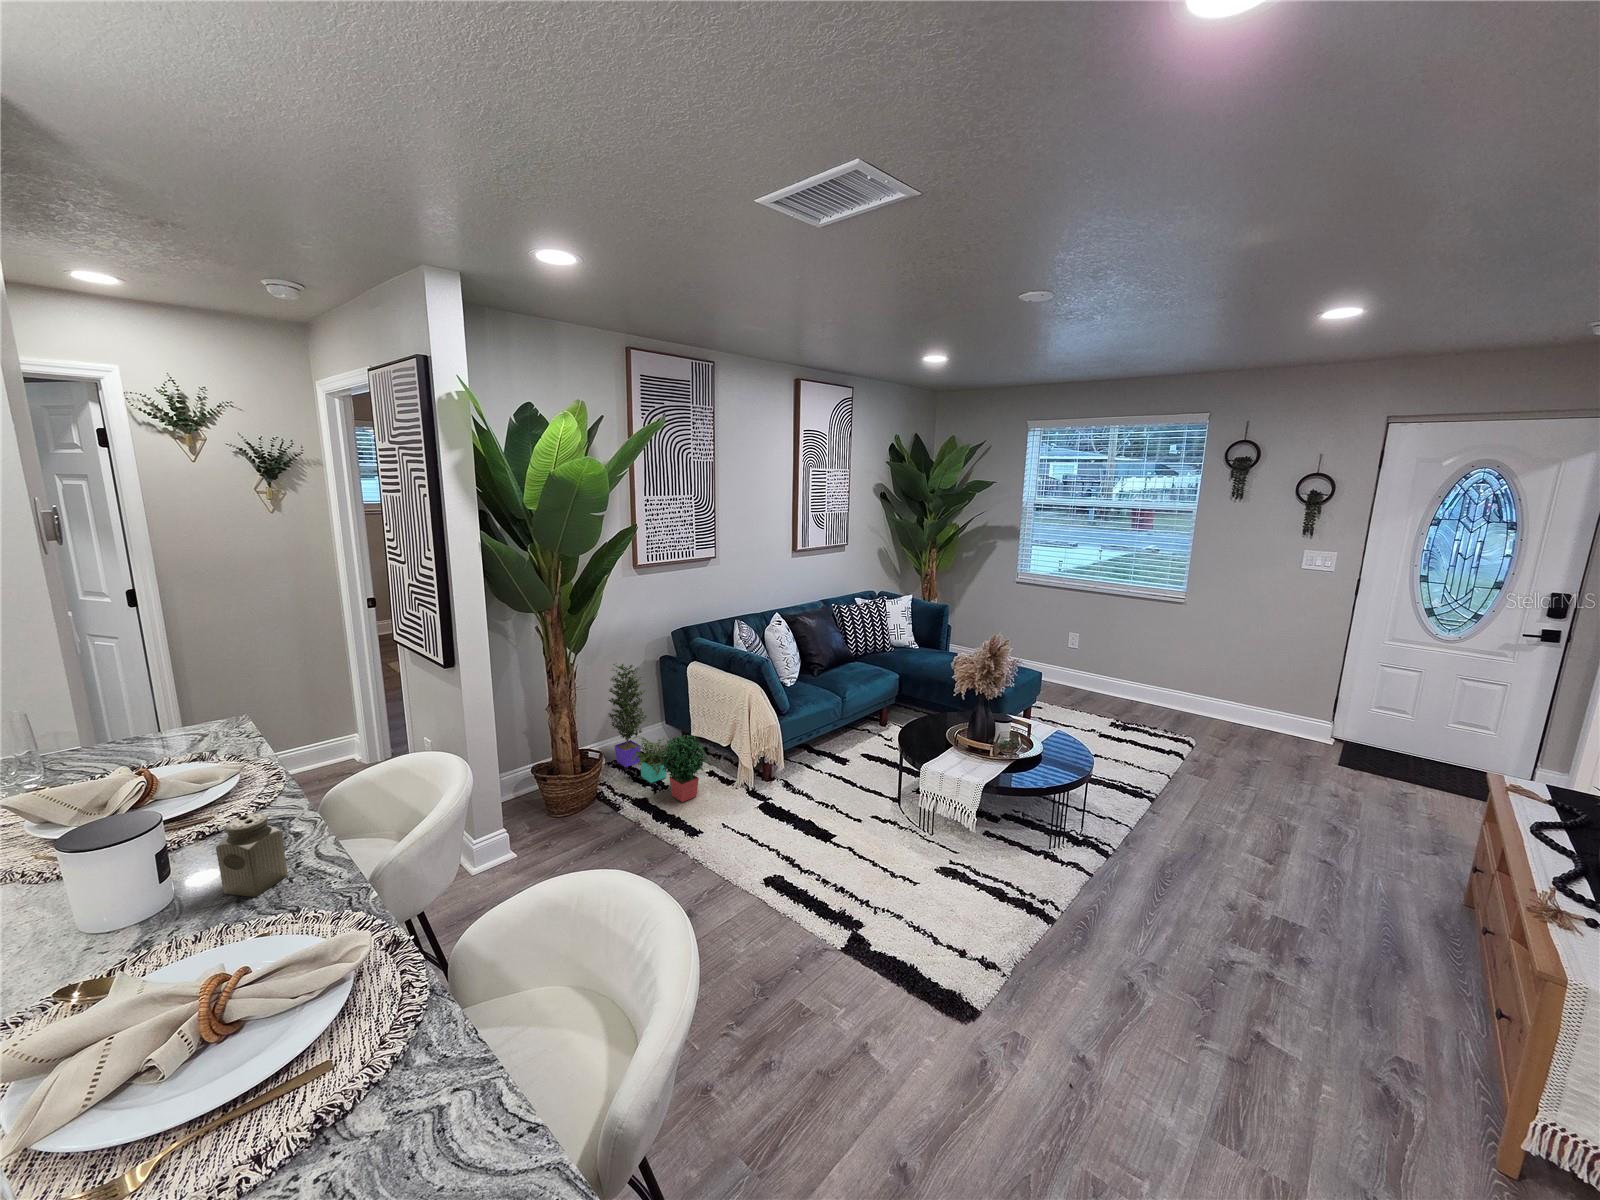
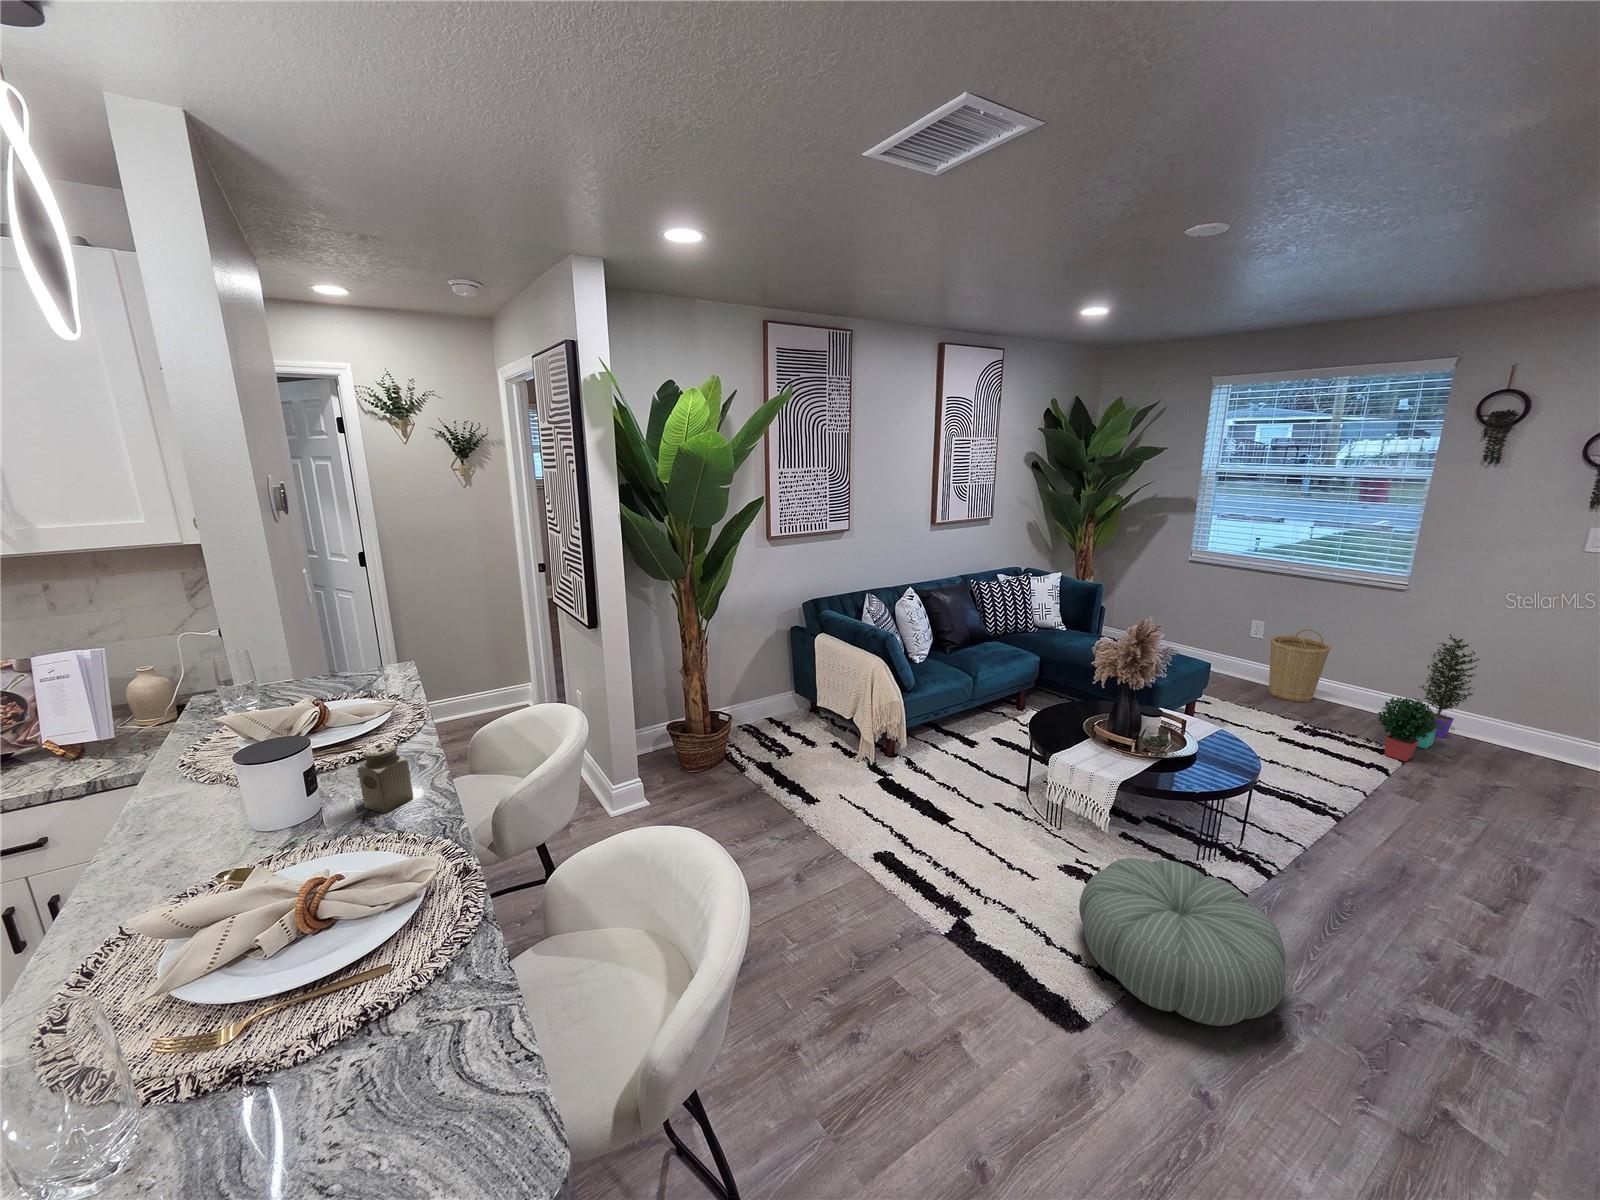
basket: none [1087,638,1133,702] -> present [1269,629,1331,702]
potted plant: present [608,664,706,802] -> present [1378,634,1480,762]
pouf: none [962,852,1134,995] -> present [1079,858,1286,1026]

